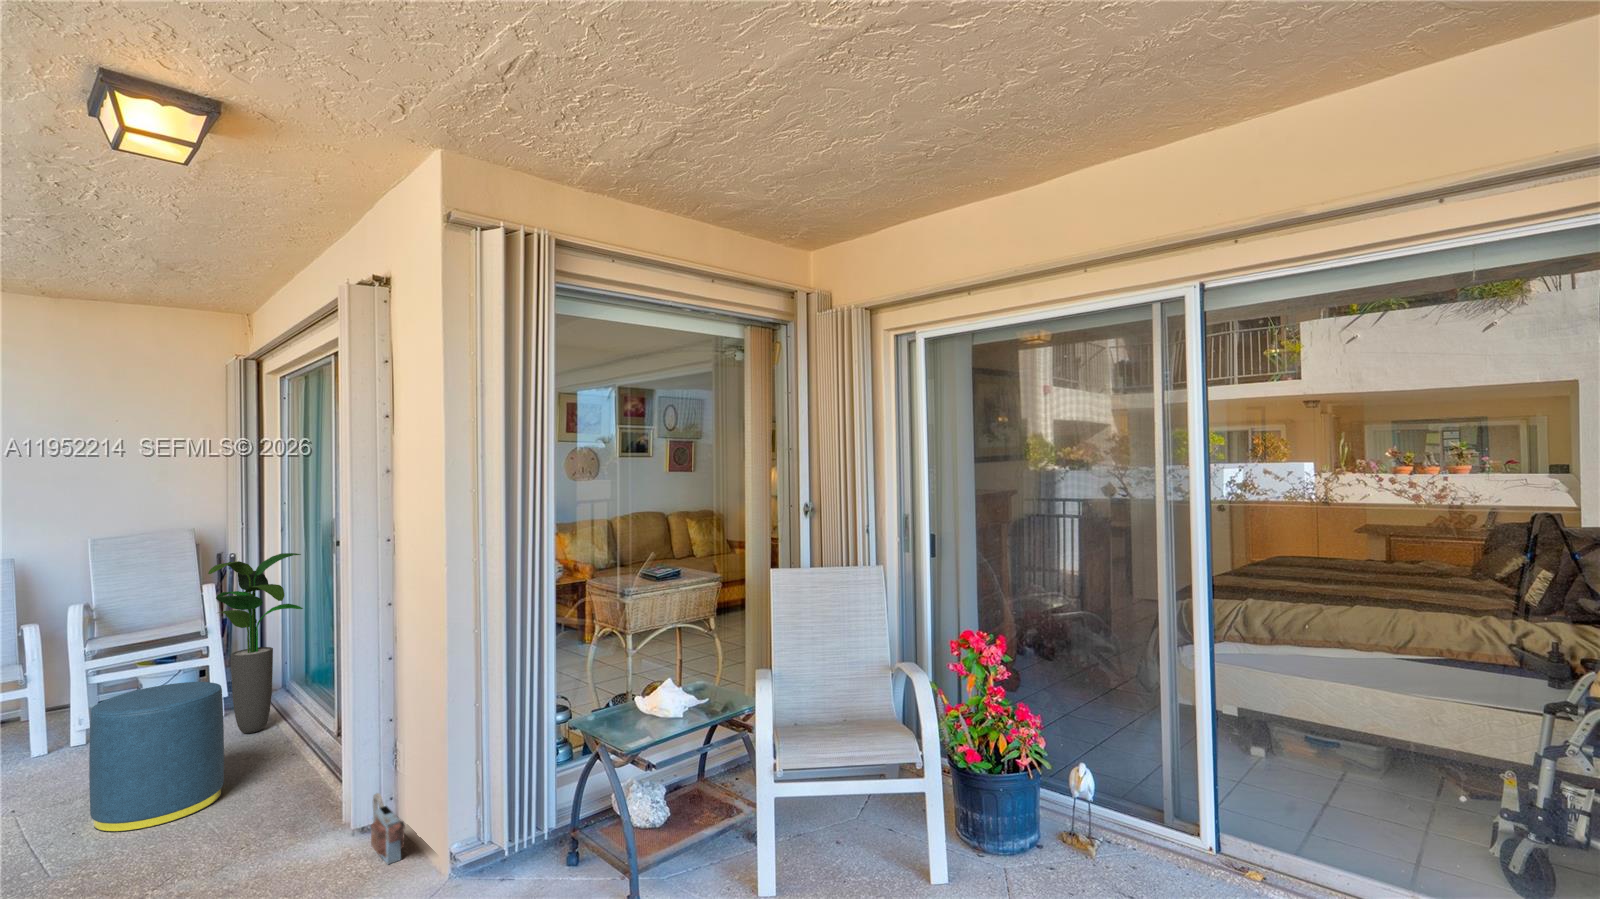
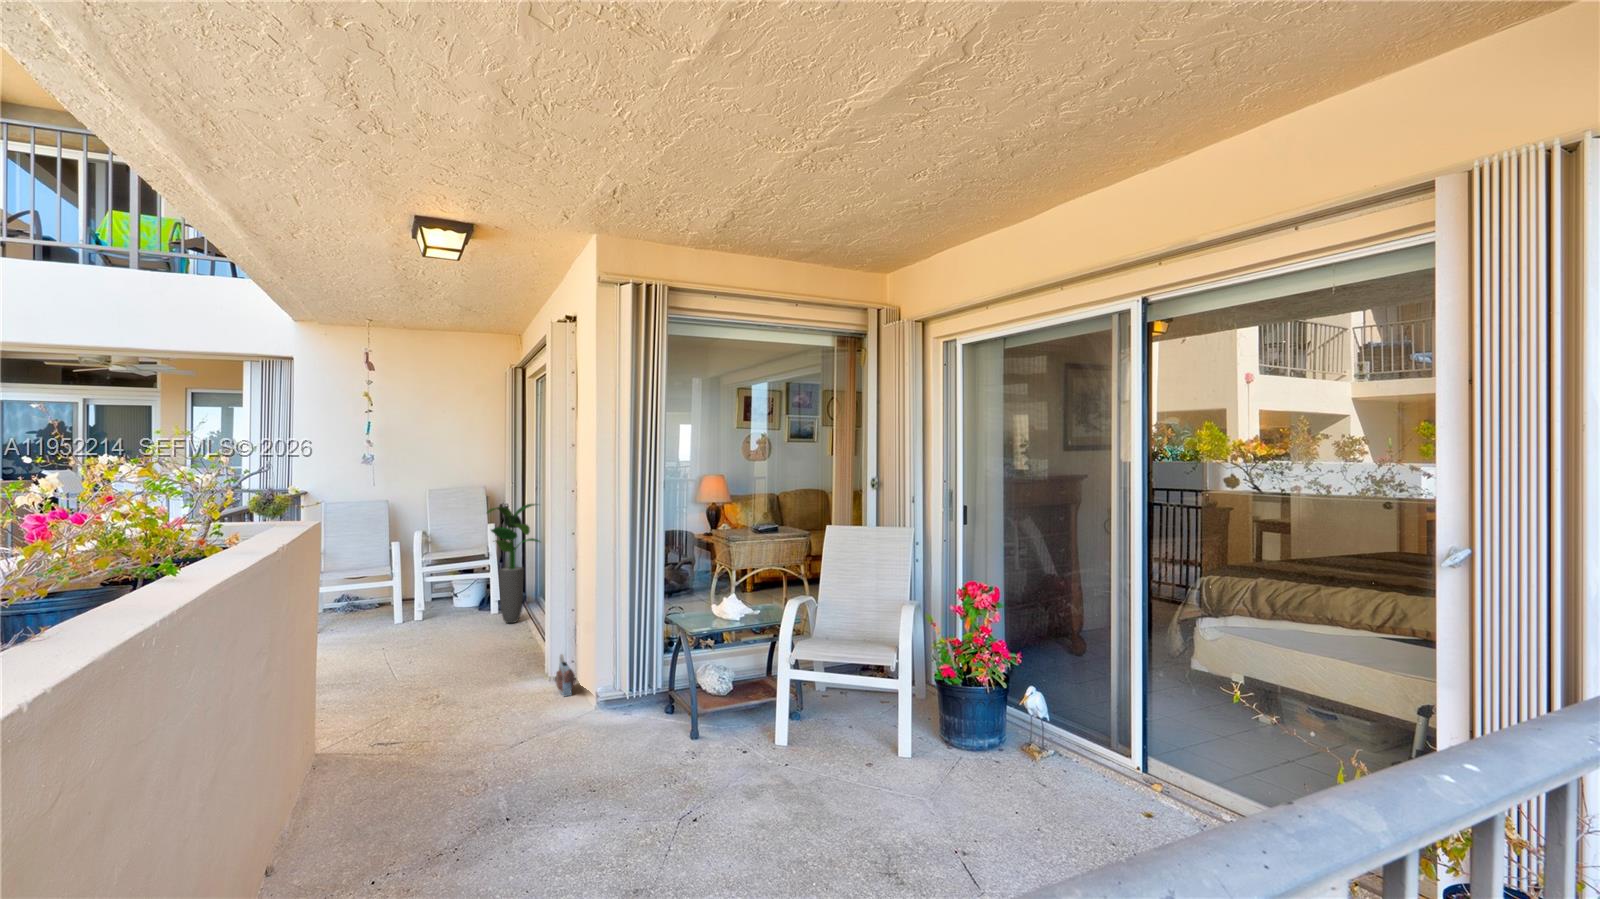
ottoman: present [89,682,224,833] -> none [418,580,487,664]

